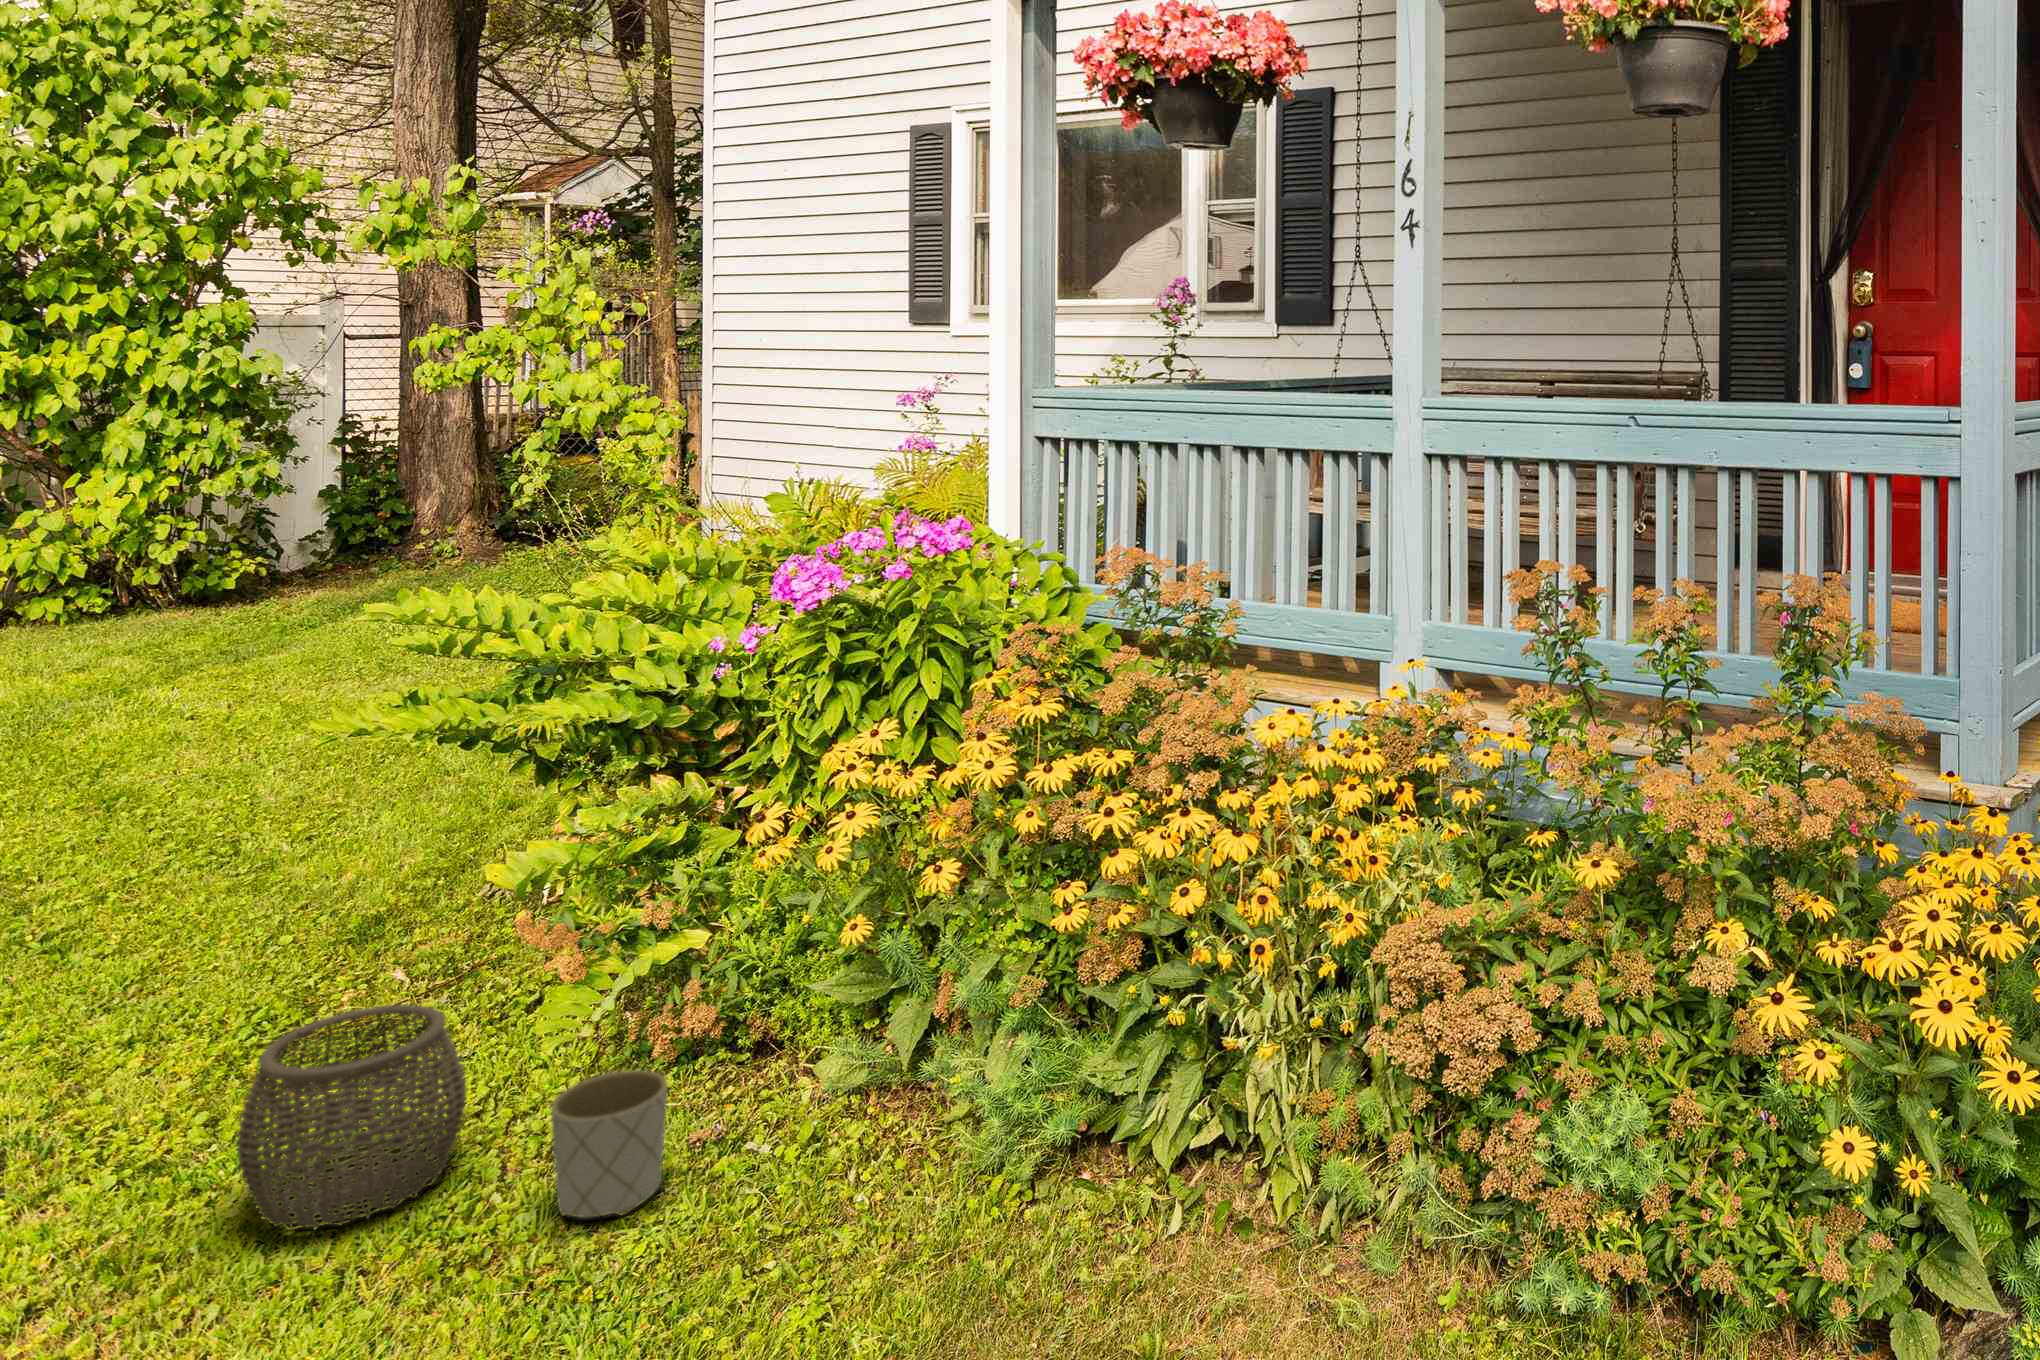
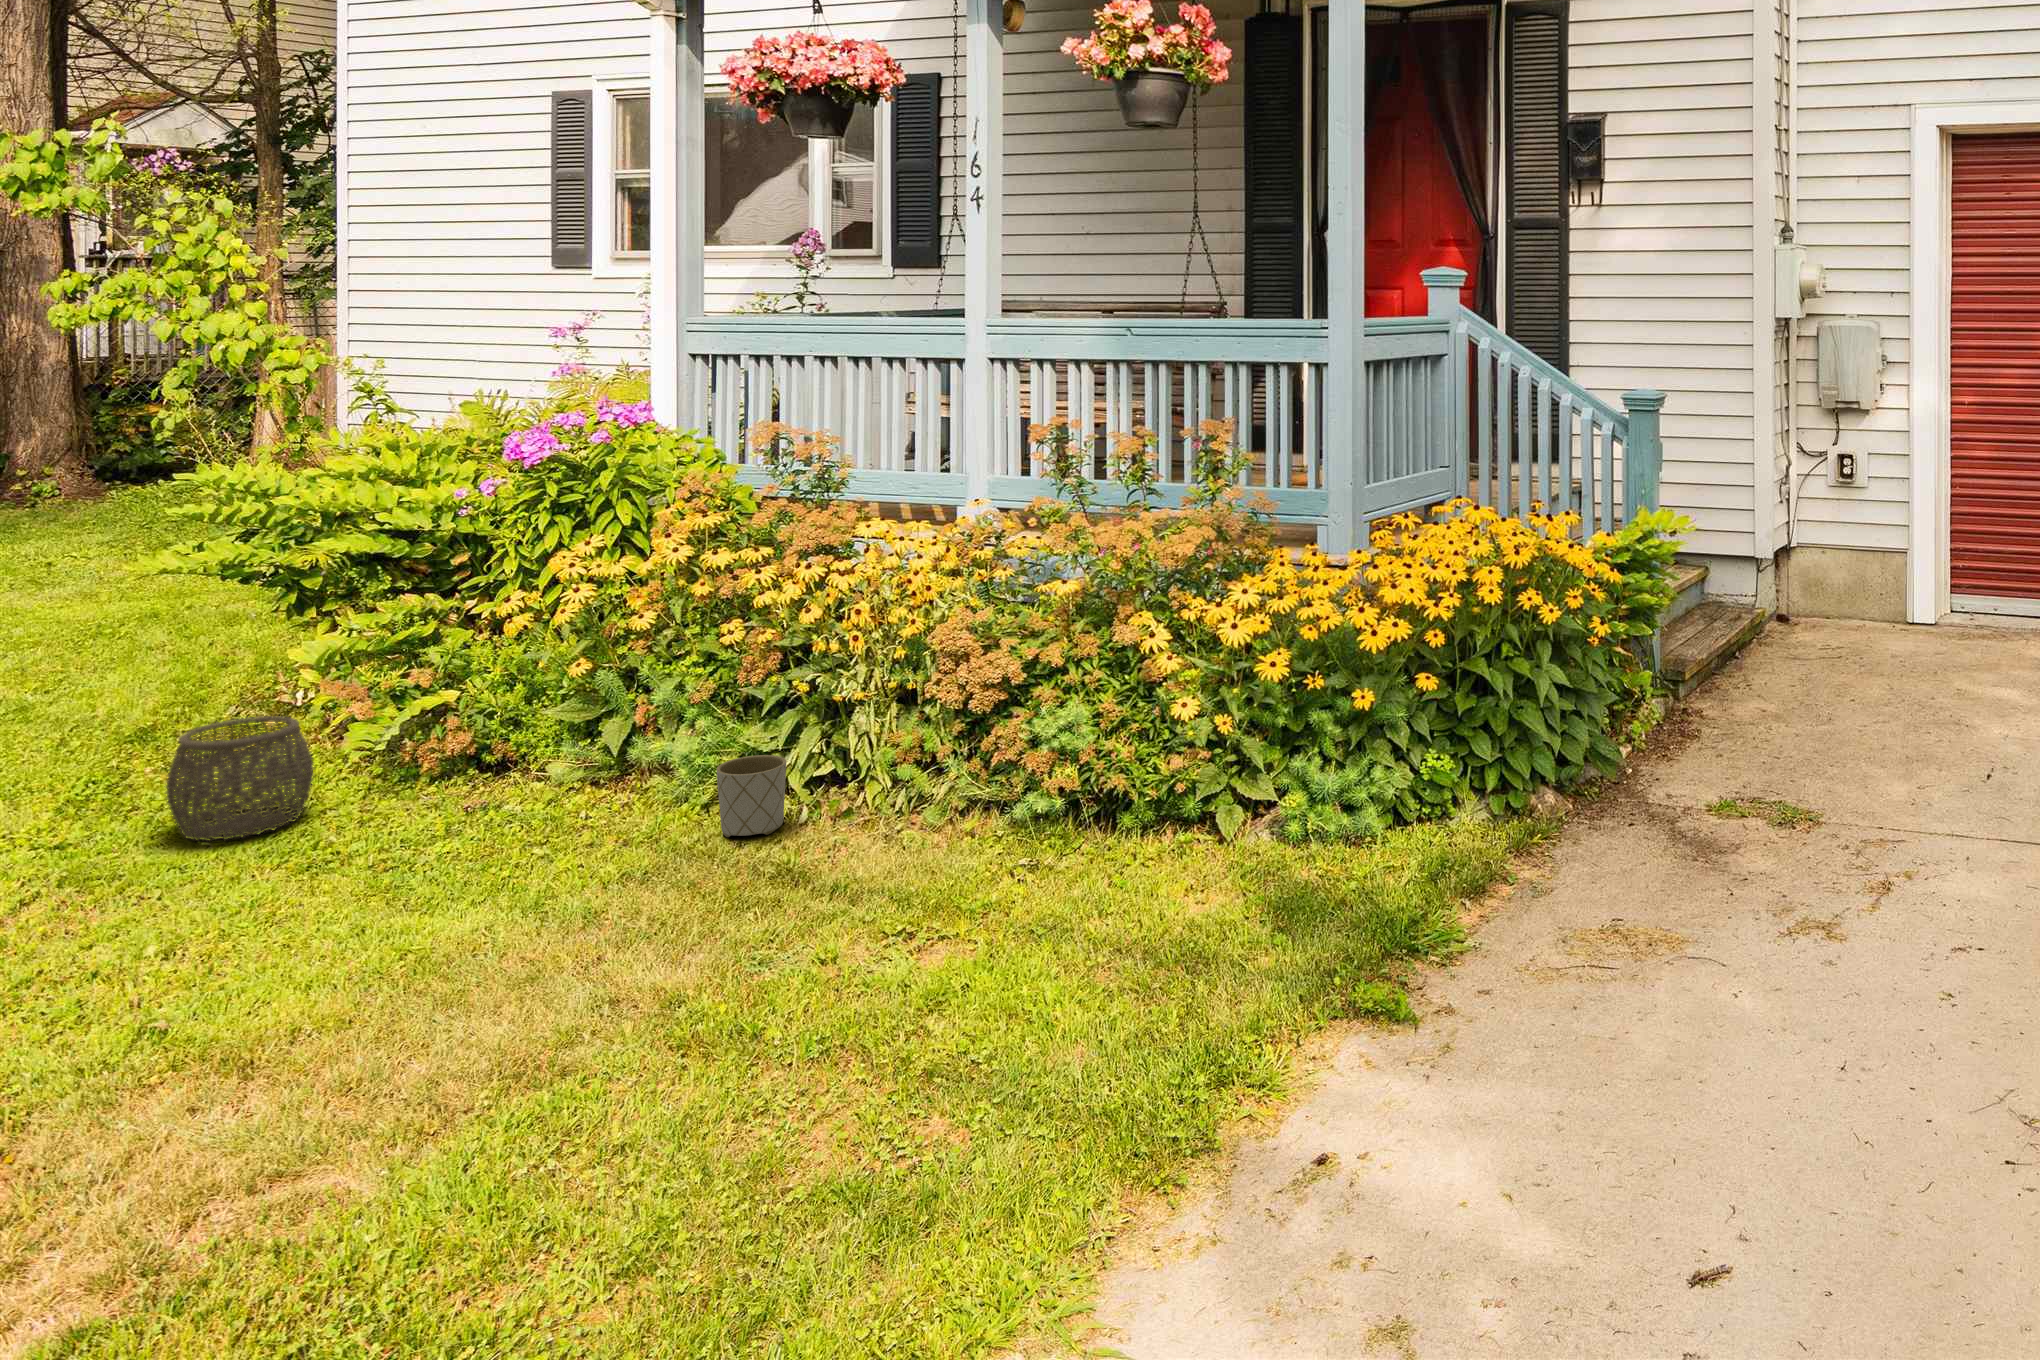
planter: present [551,1070,668,1218] -> present [717,755,786,837]

